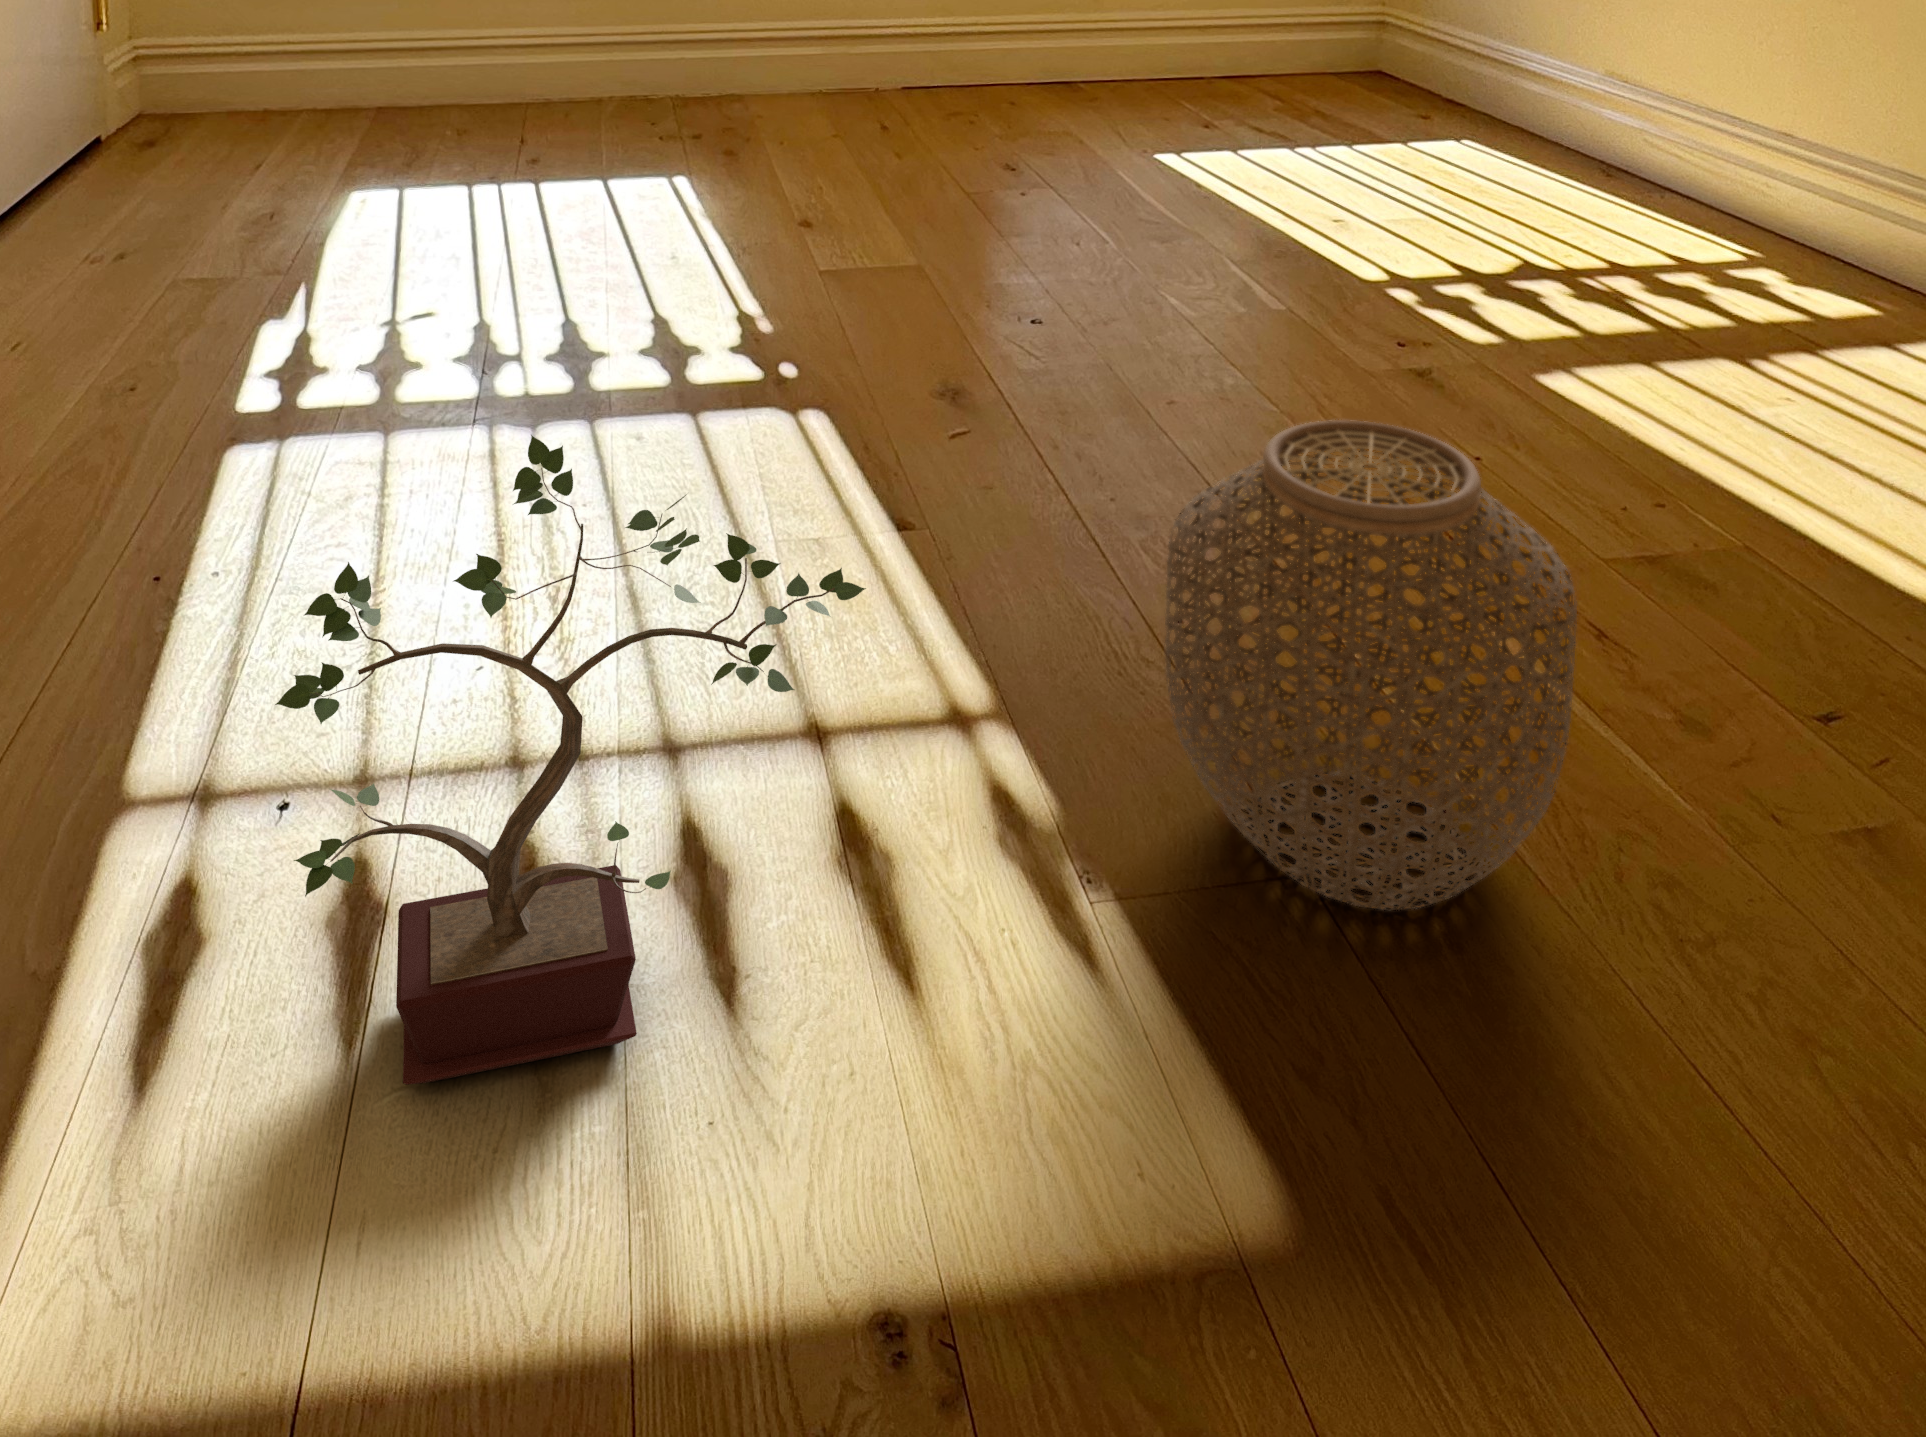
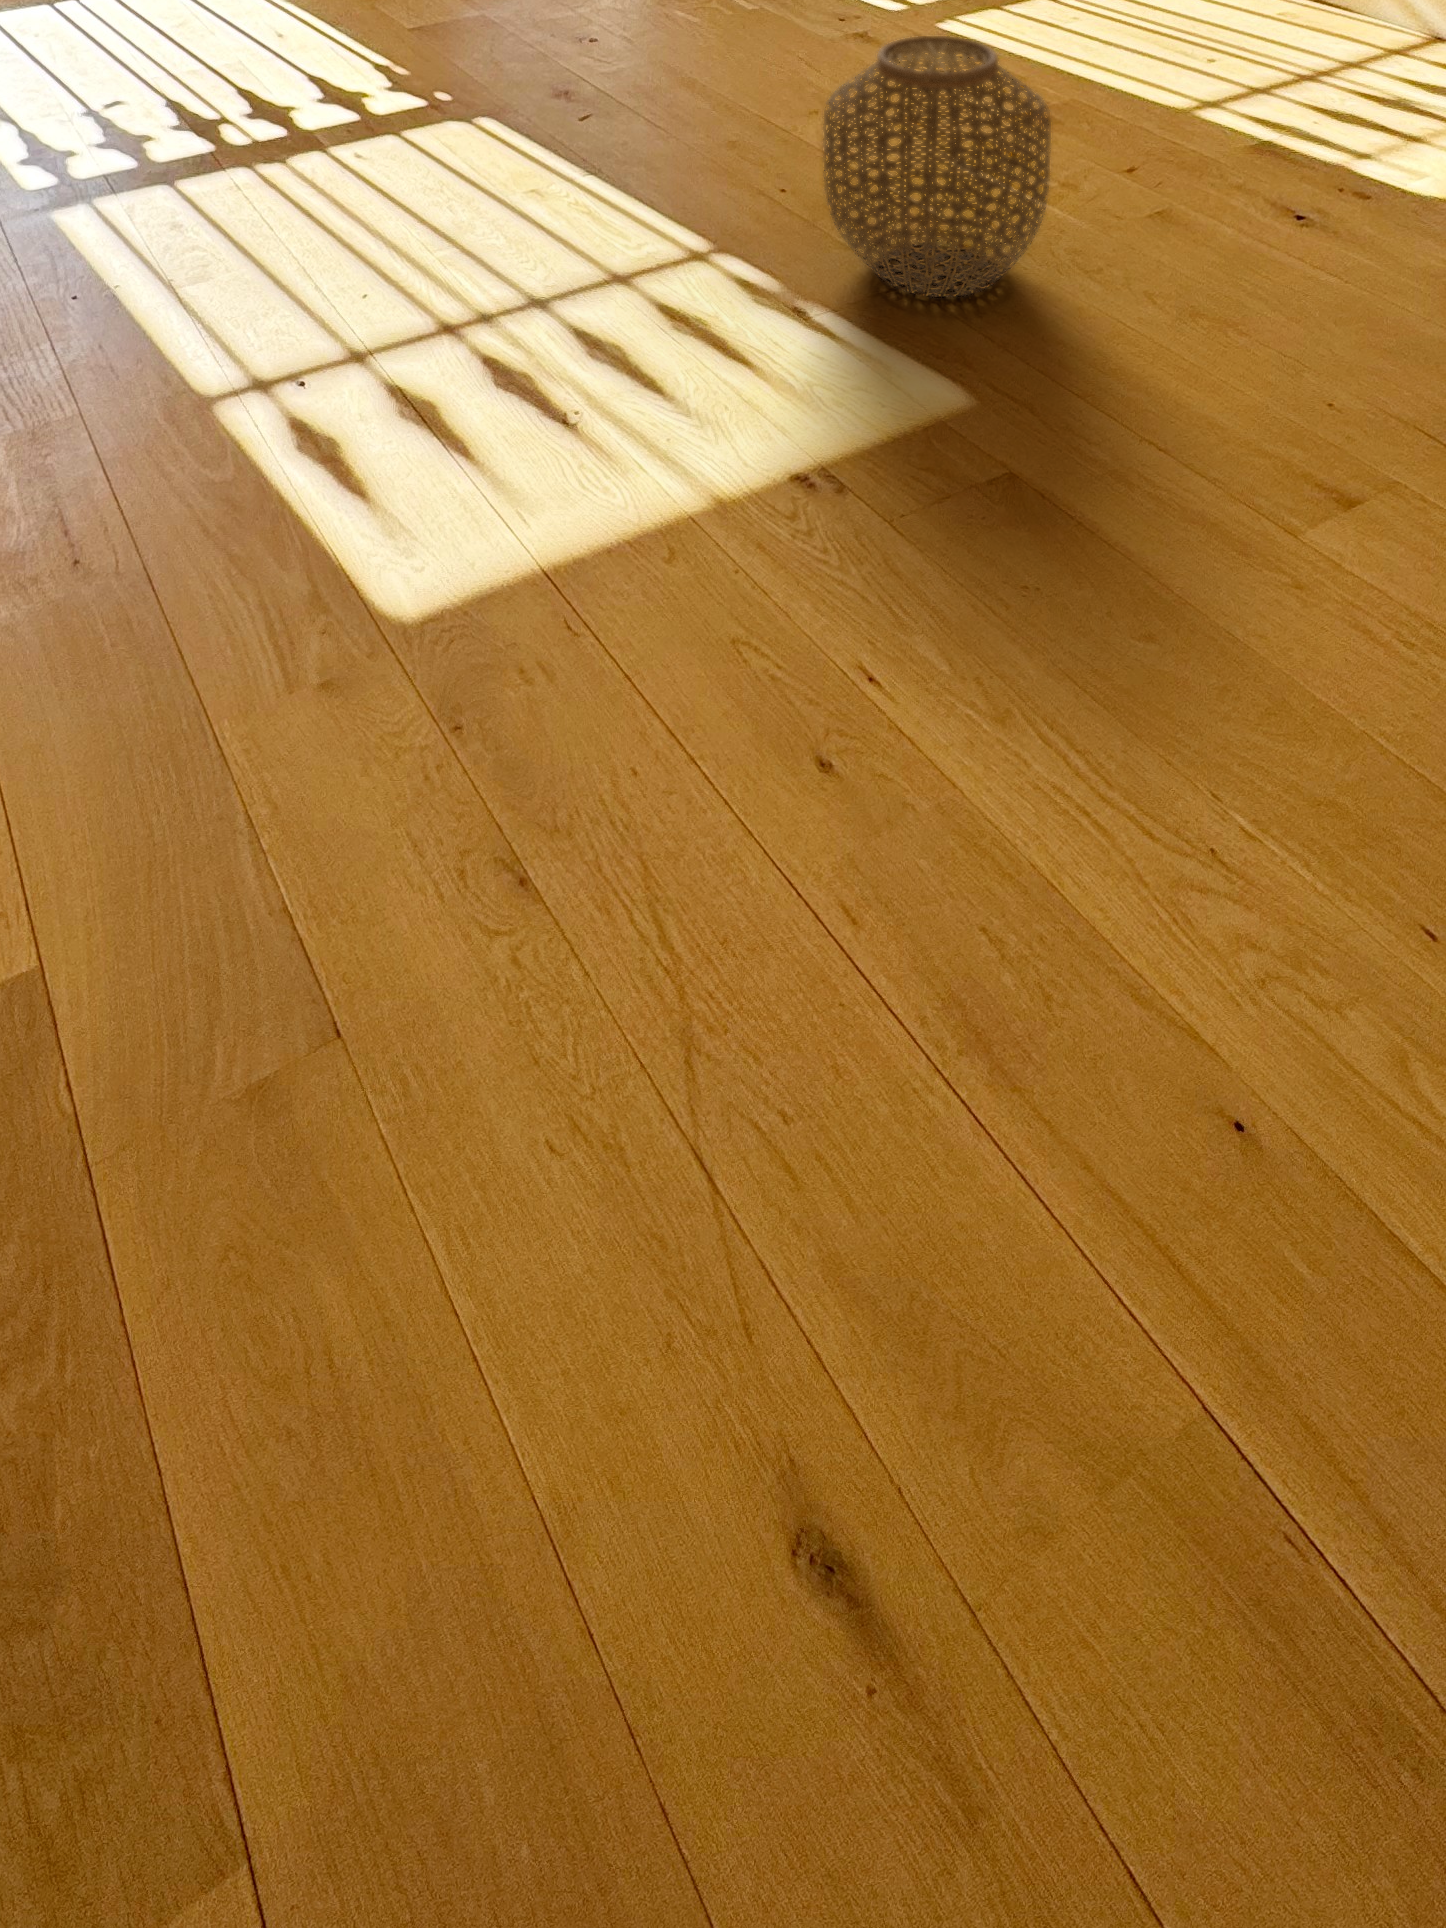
potted plant: present [275,435,866,1085] -> none [404,96,719,480]

